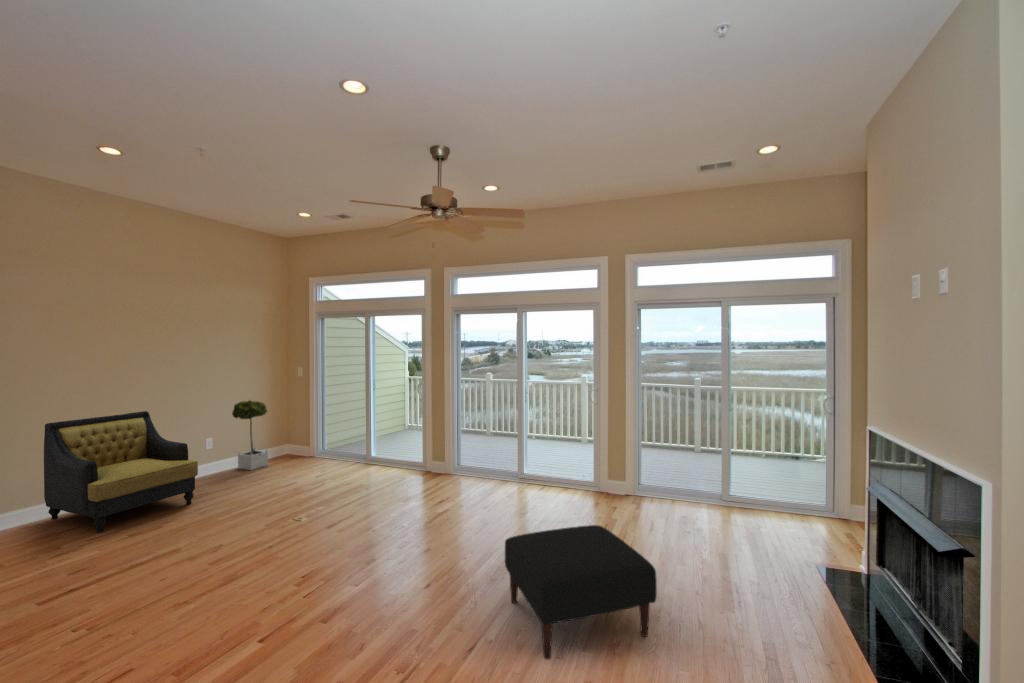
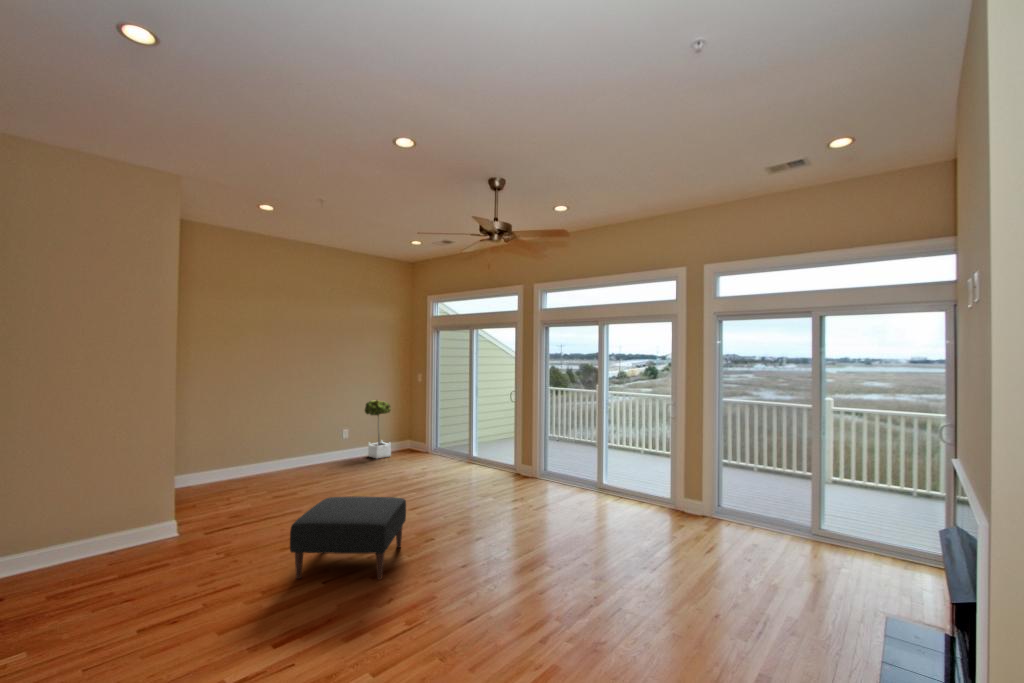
armchair: present [44,411,198,533] -> none [231,404,330,493]
ottoman: present [505,525,657,659] -> present [290,496,406,580]

